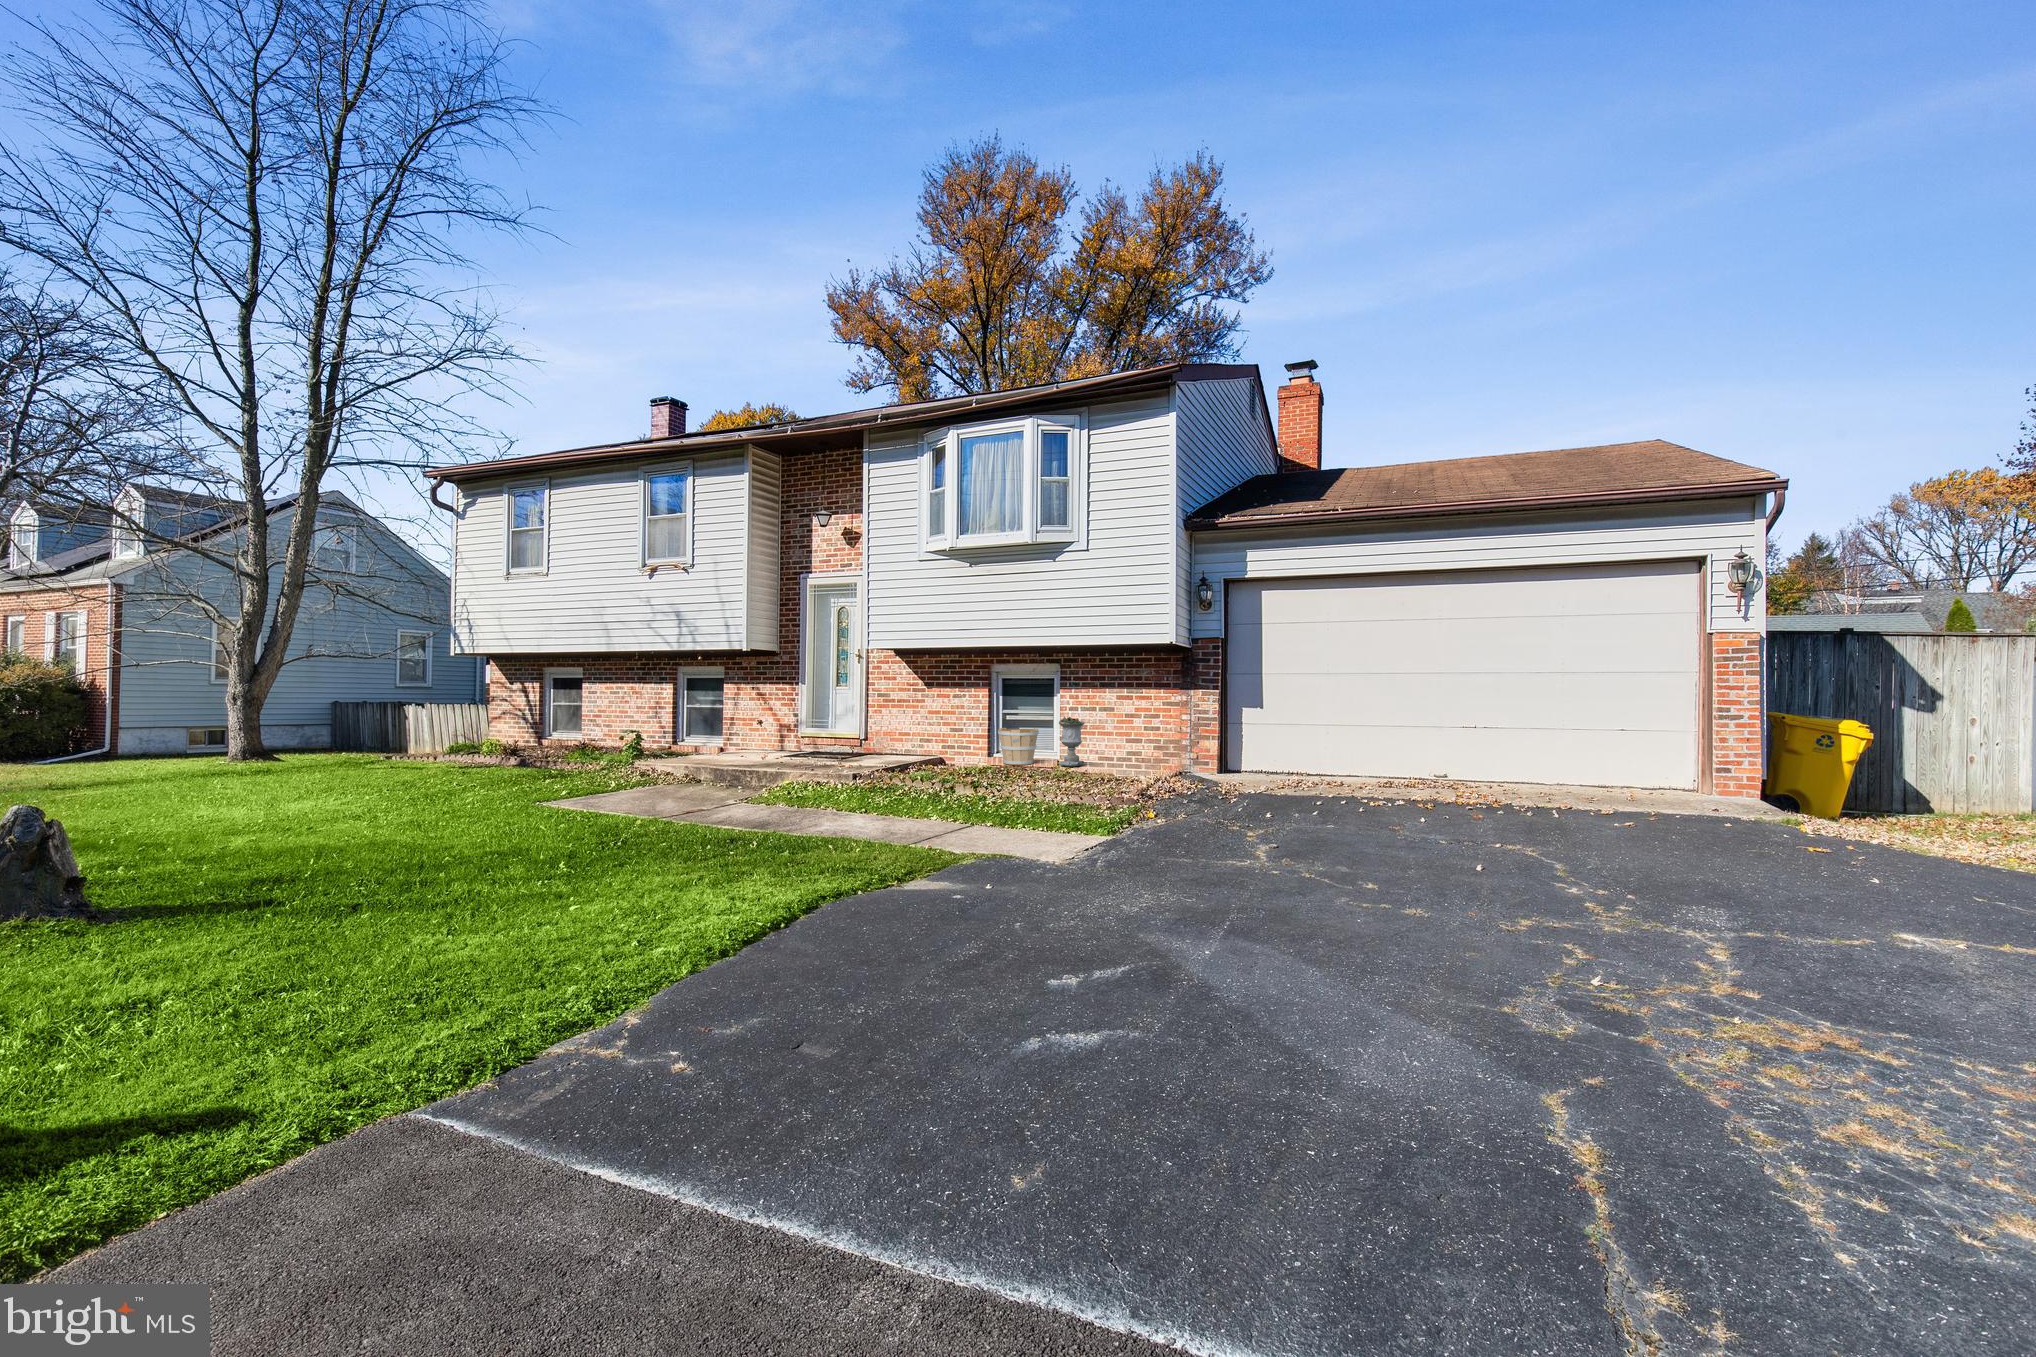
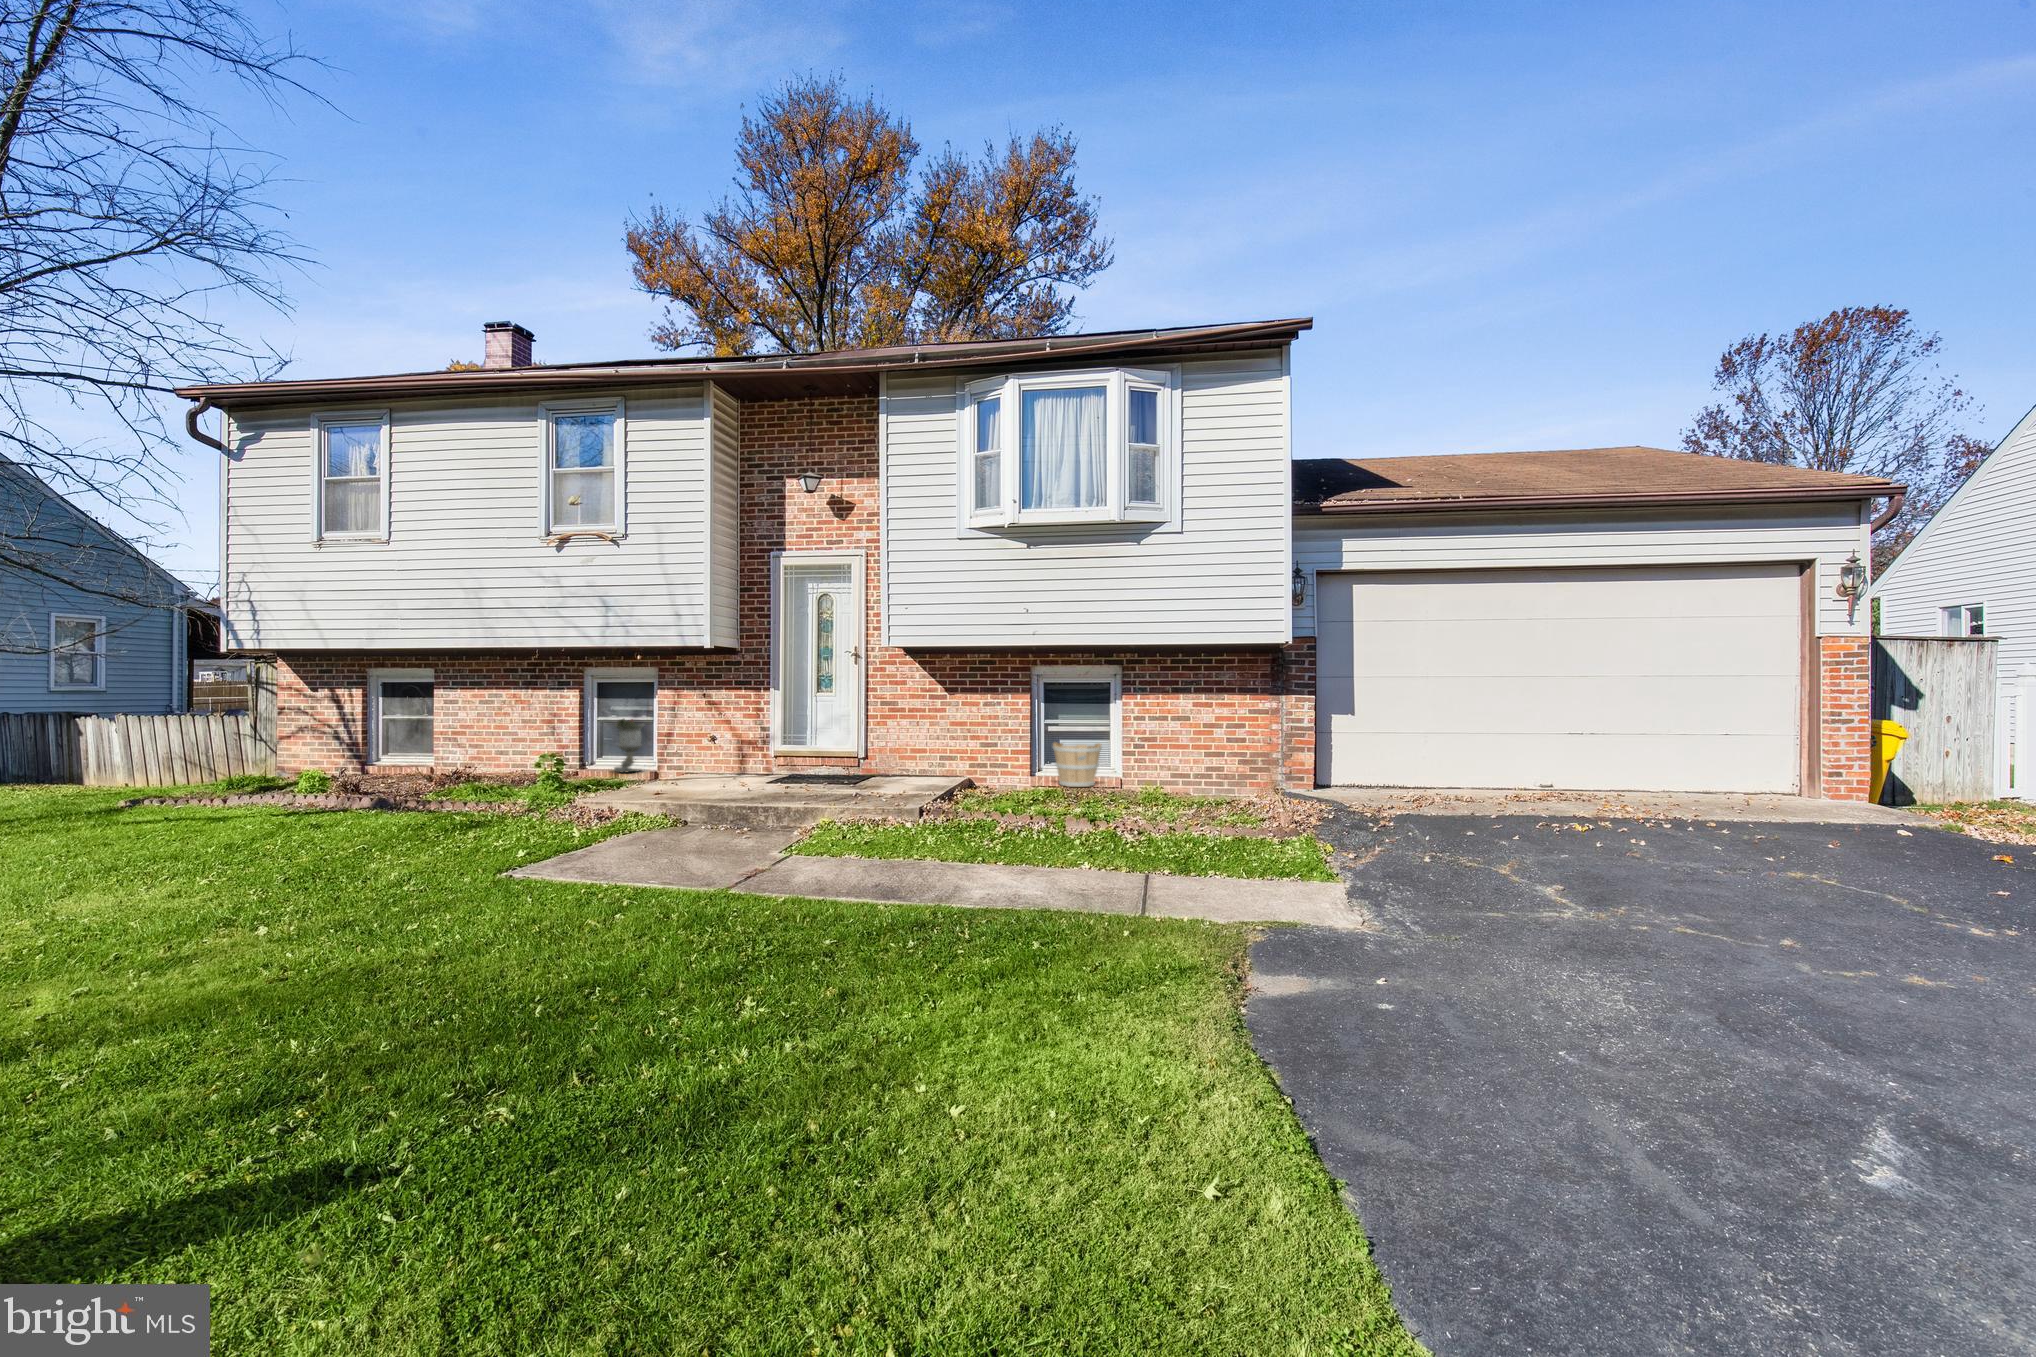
planter: present [1059,717,1084,767] -> present [614,719,644,773]

